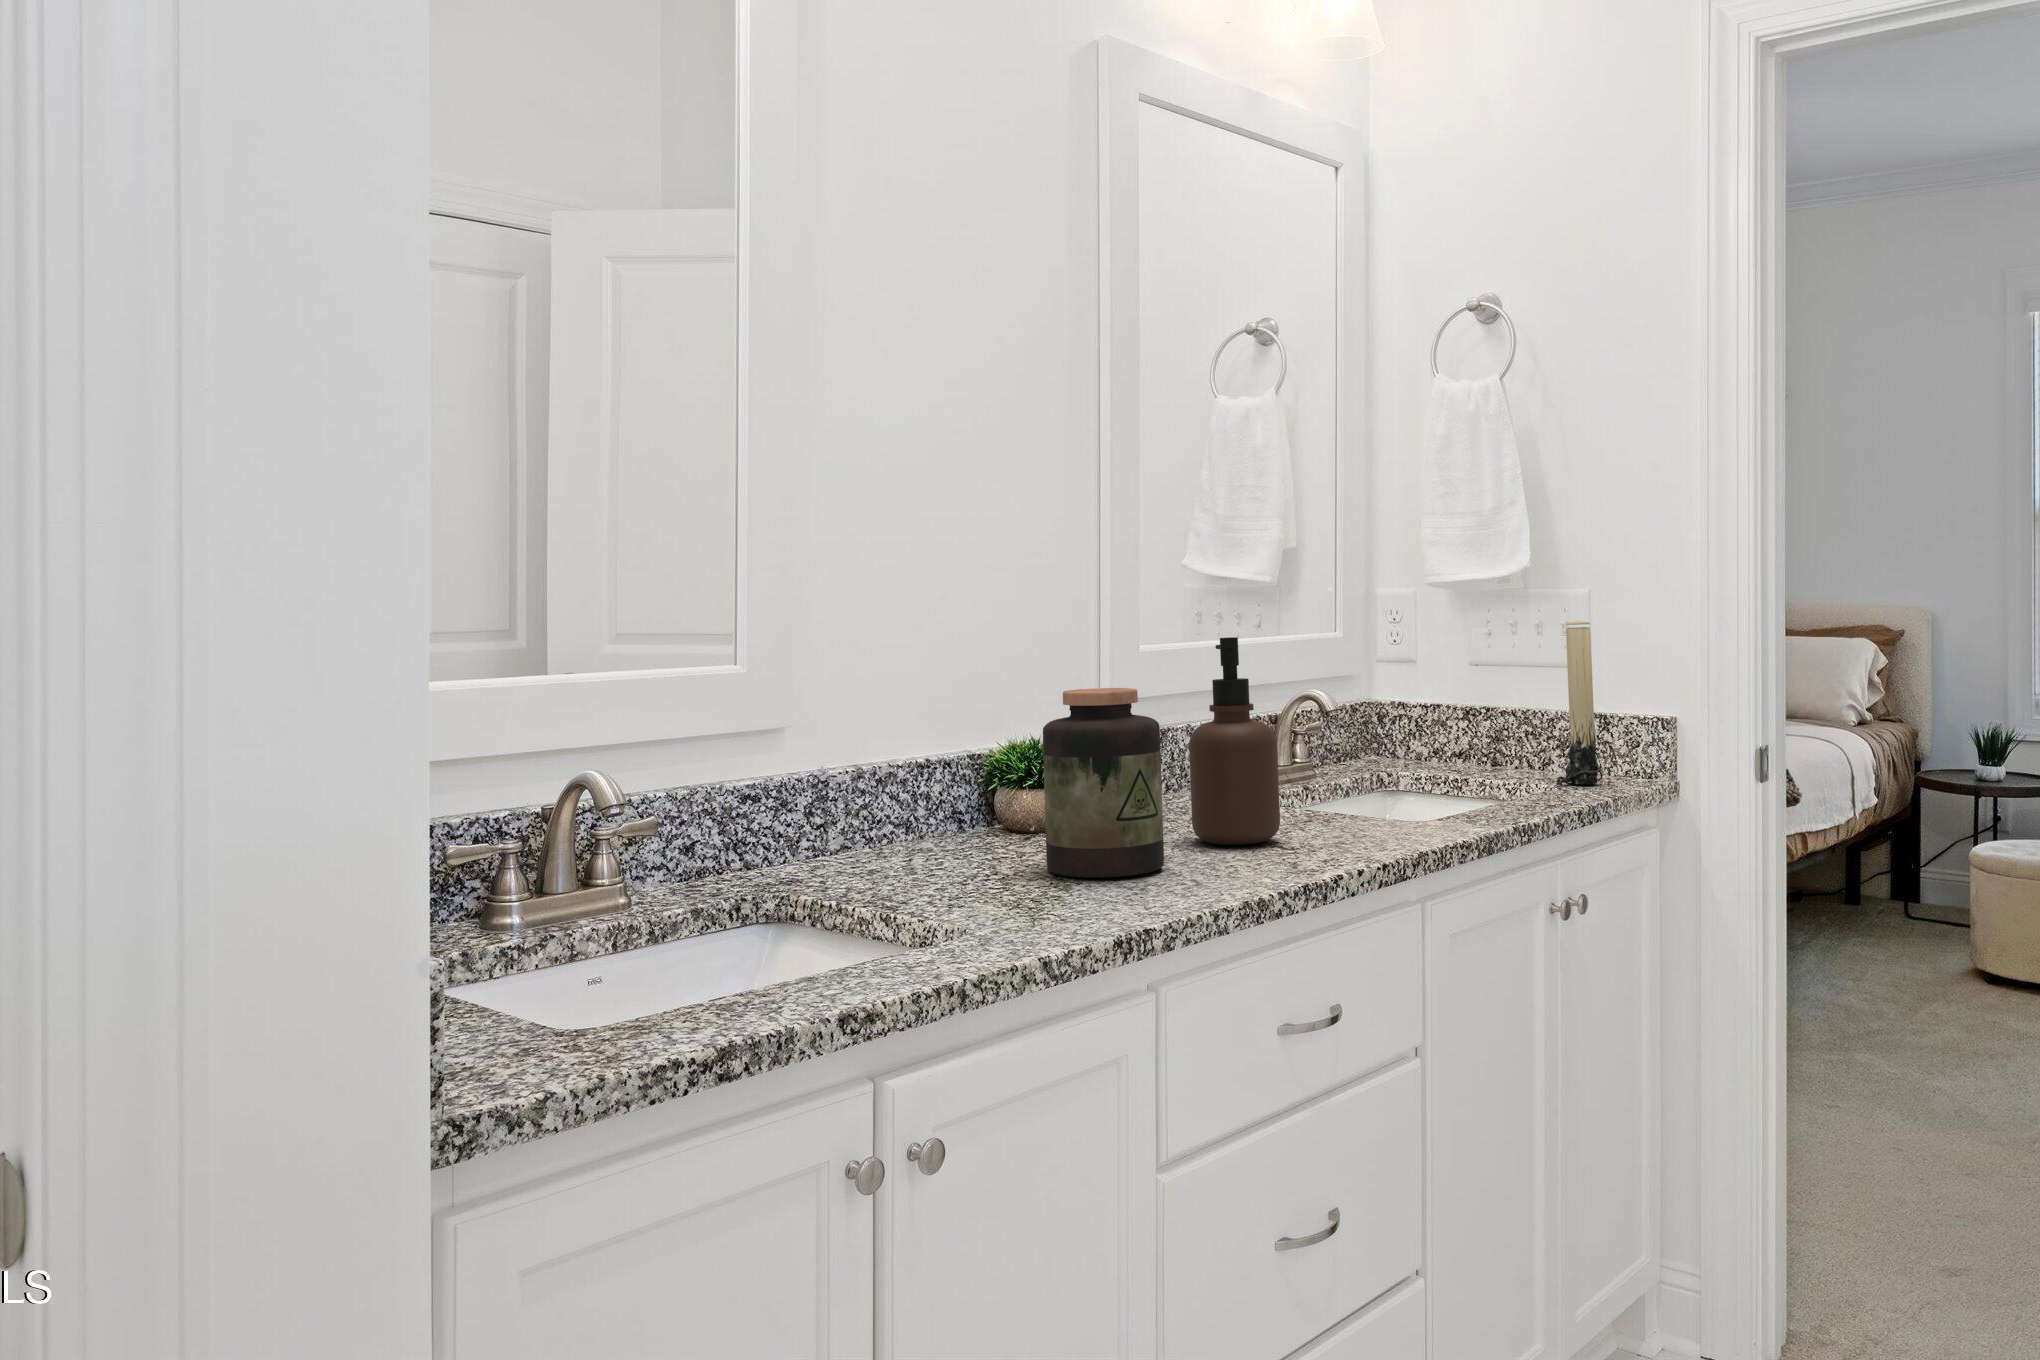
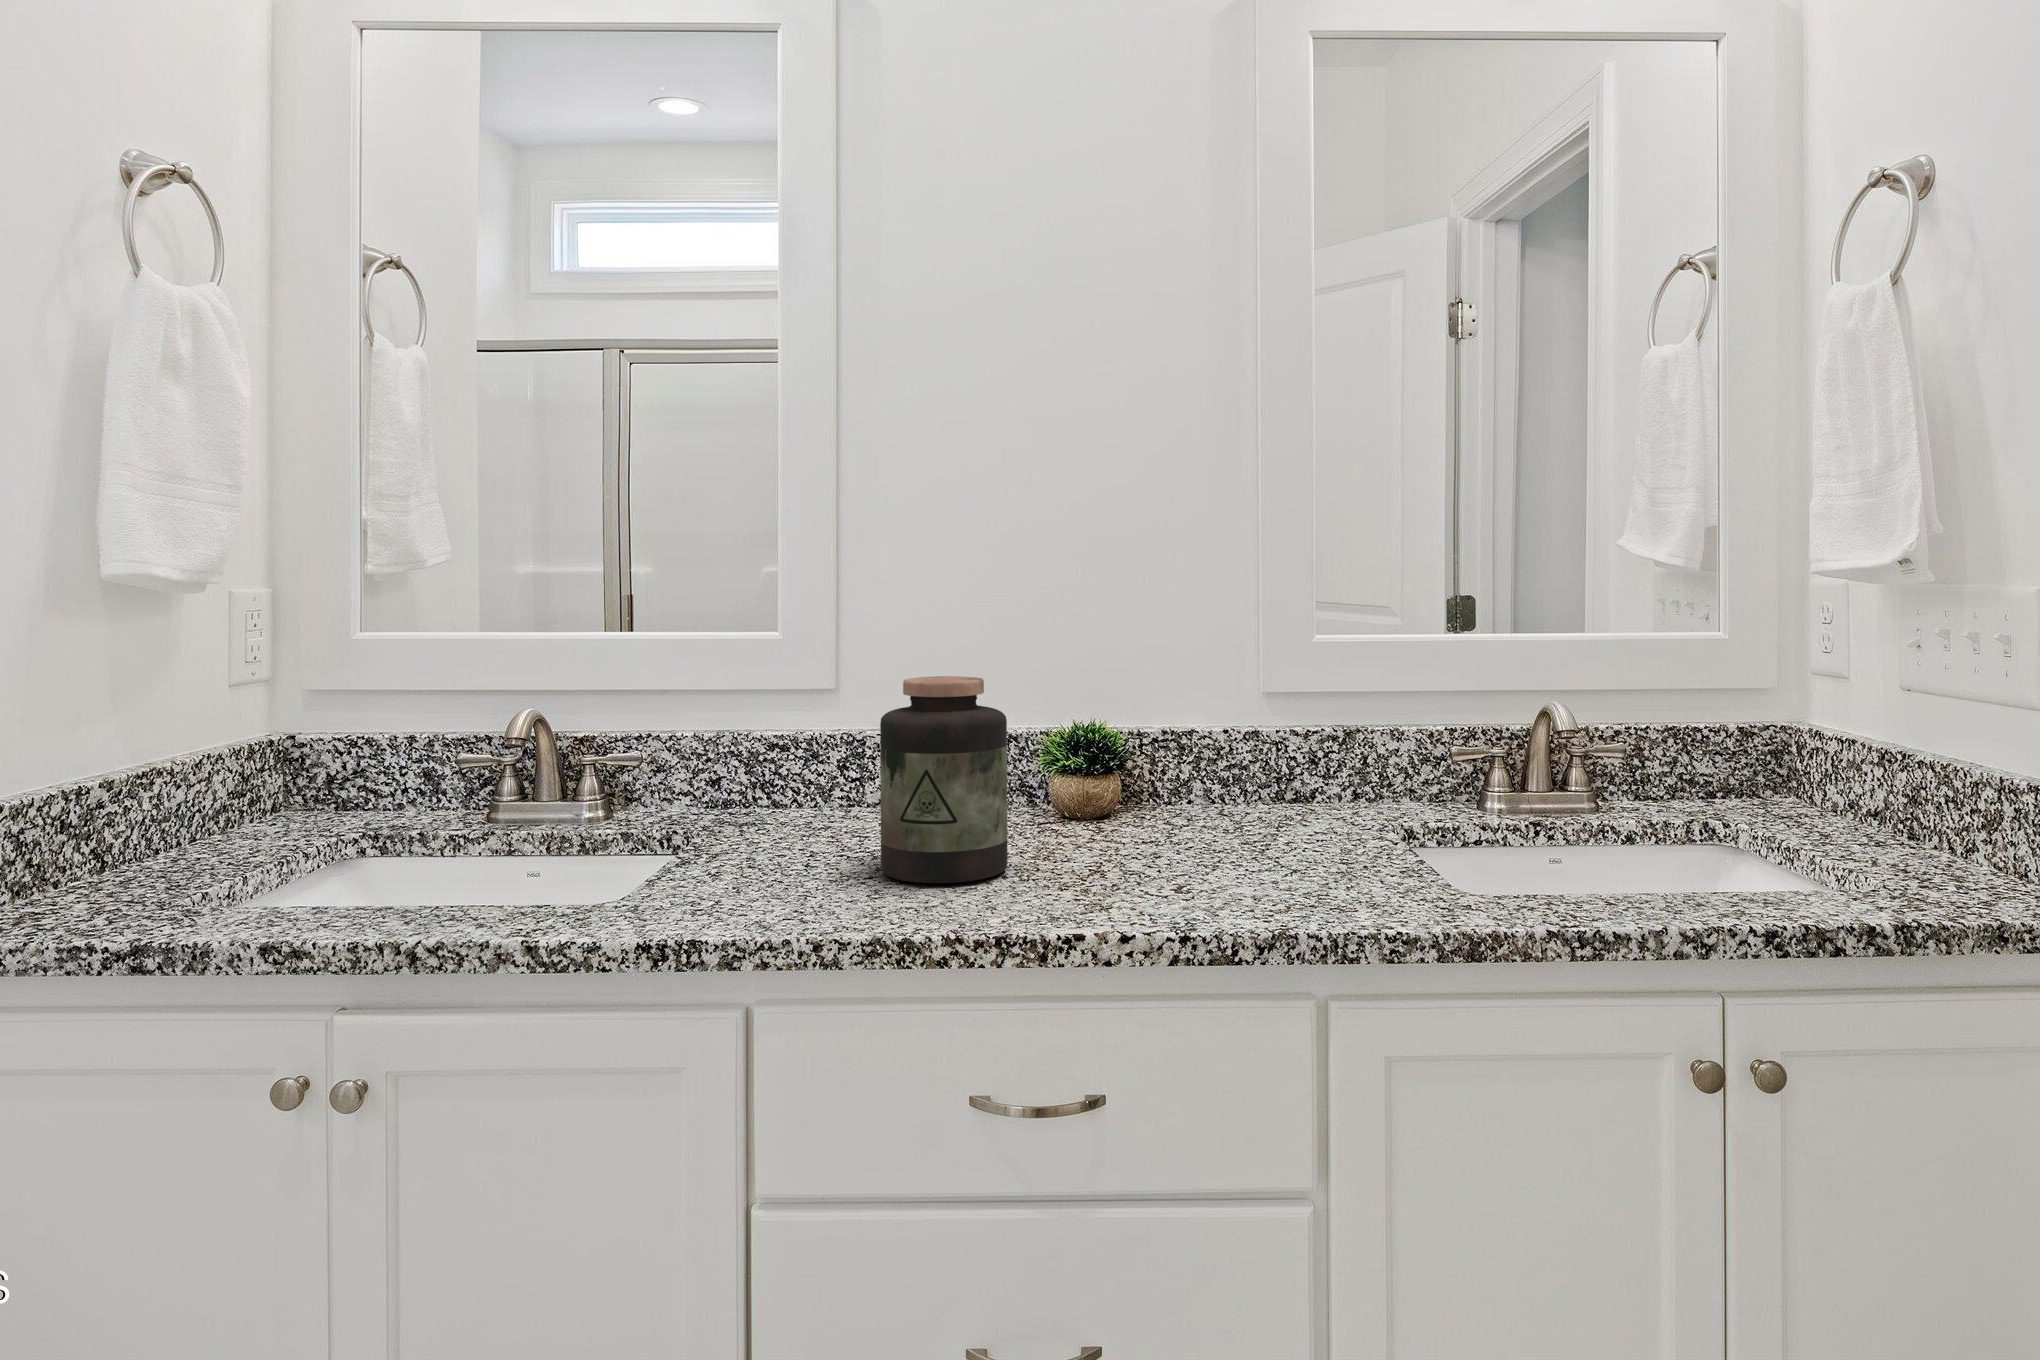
candle: present [1556,621,1603,785] -> none [1894,634,1979,896]
soap dispenser: present [1189,637,1280,845] -> none [1119,630,1224,877]

